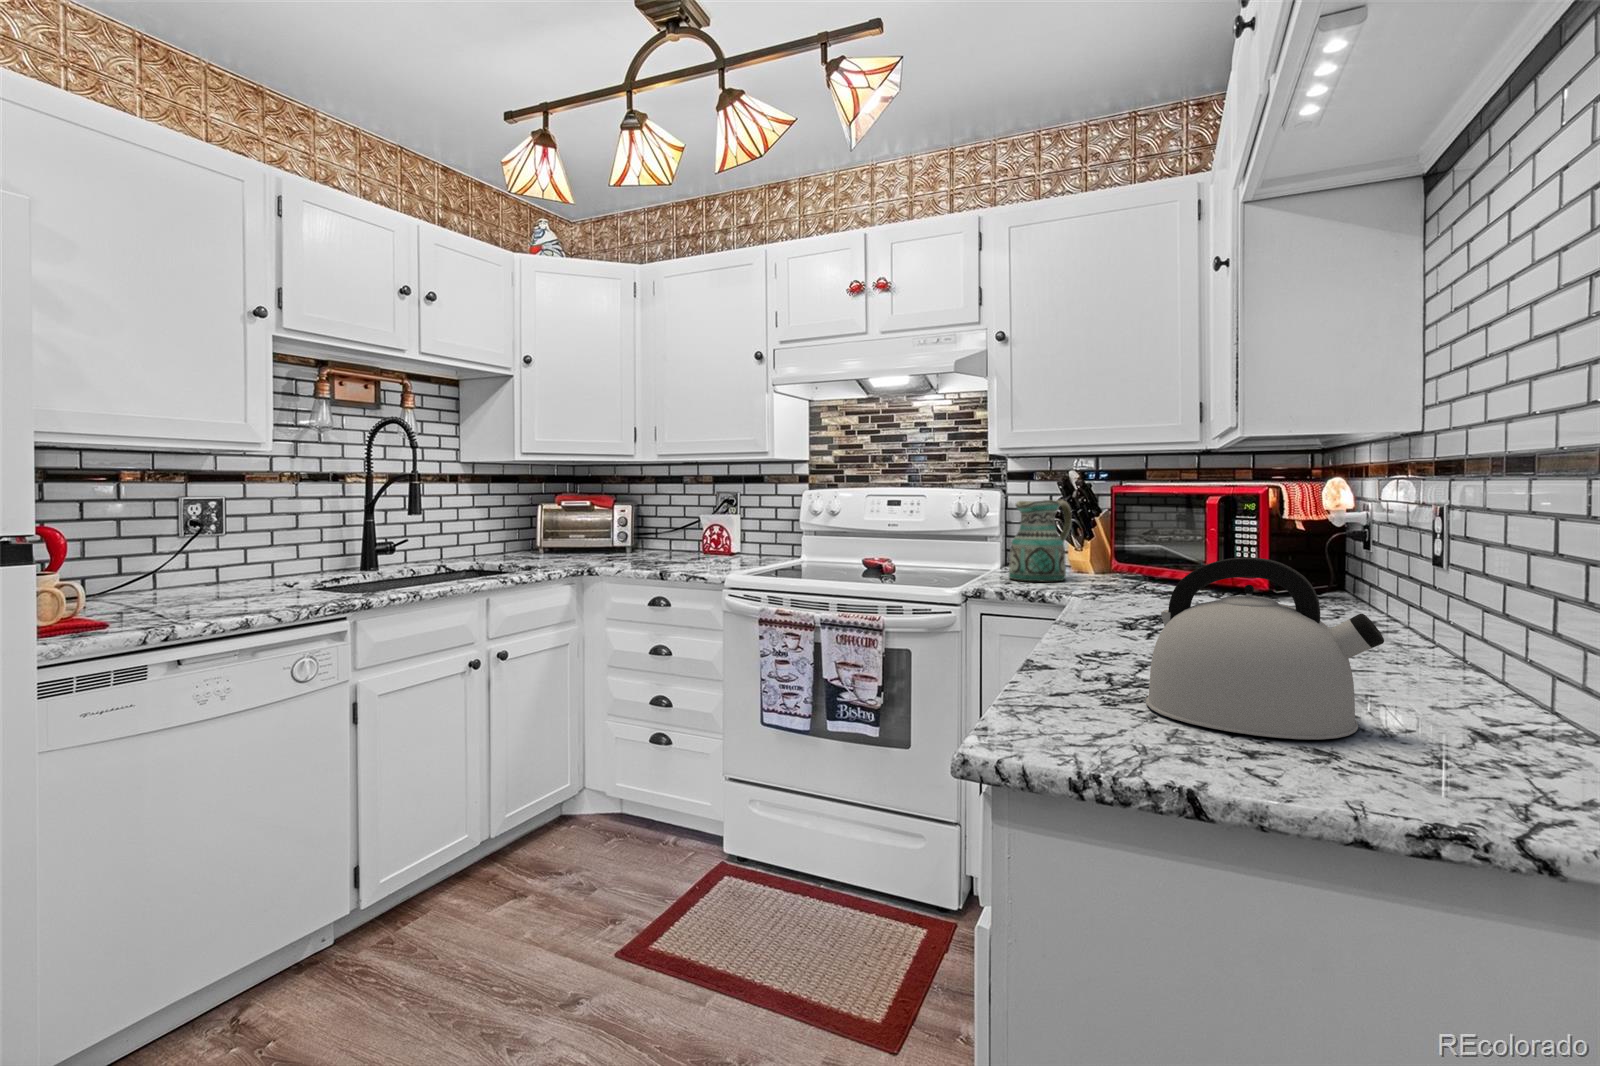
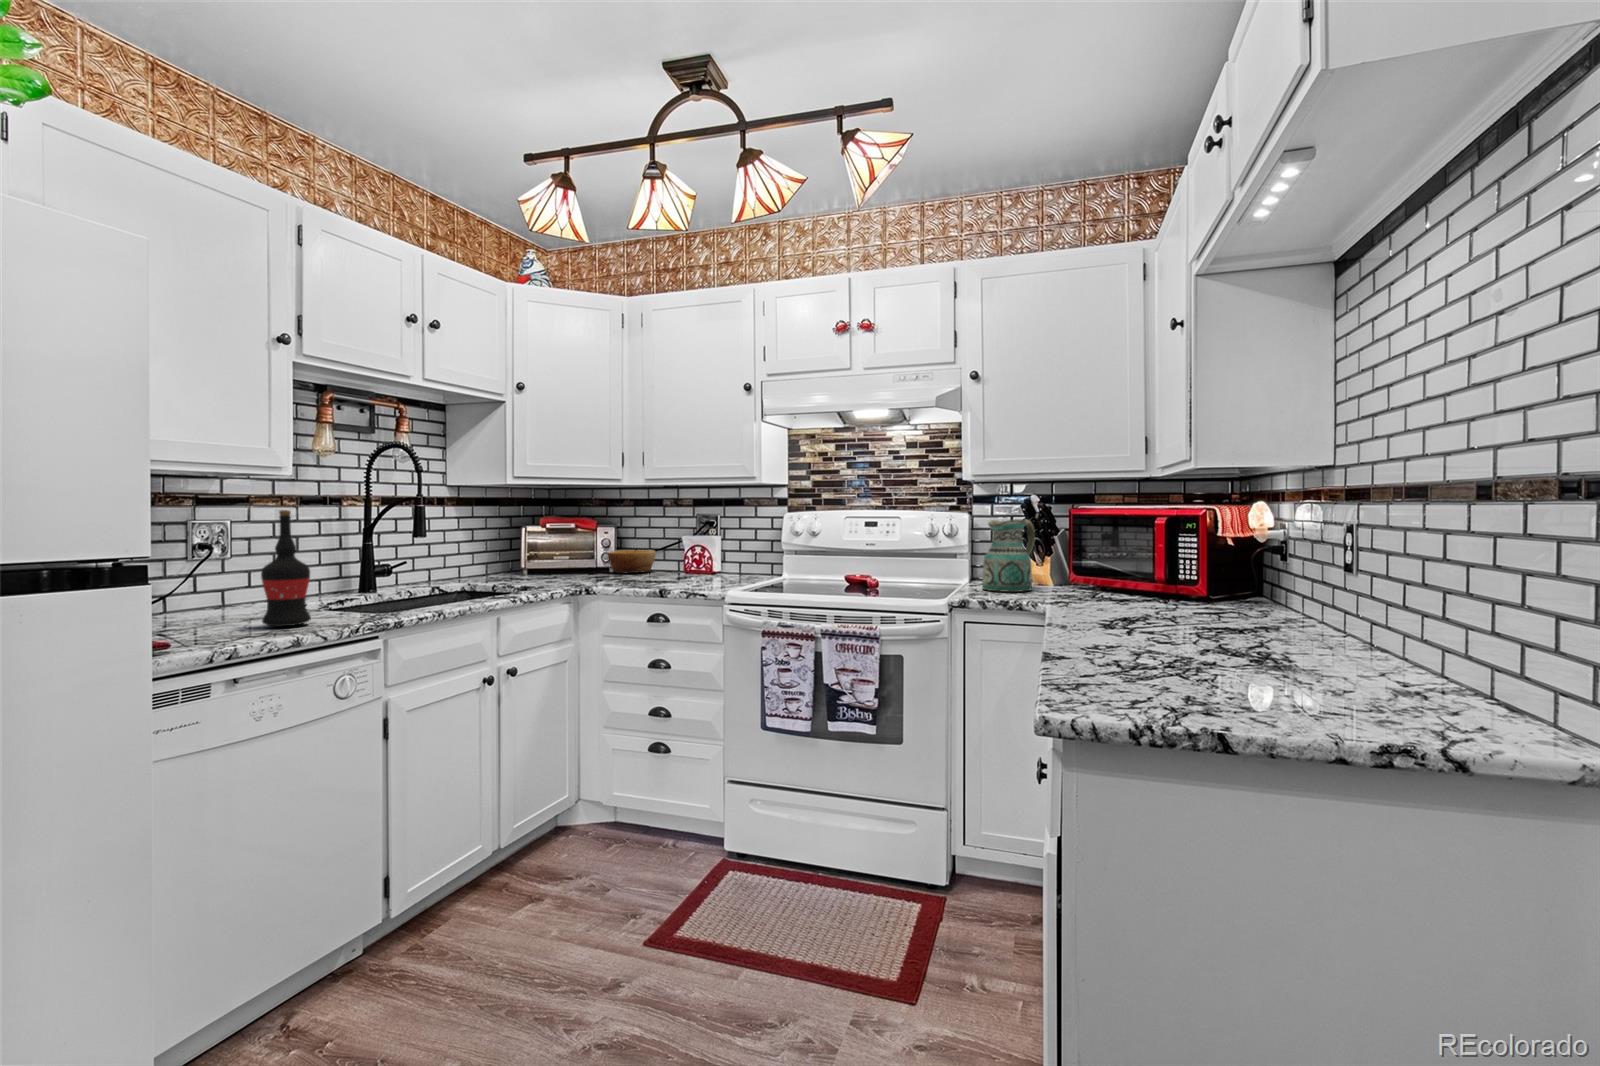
wine bottle: none [219,489,273,609] -> present [261,510,311,626]
bowl: none [625,532,676,556] -> present [608,550,656,573]
kettle: present [1146,558,1384,739] -> none [1157,565,1336,700]

